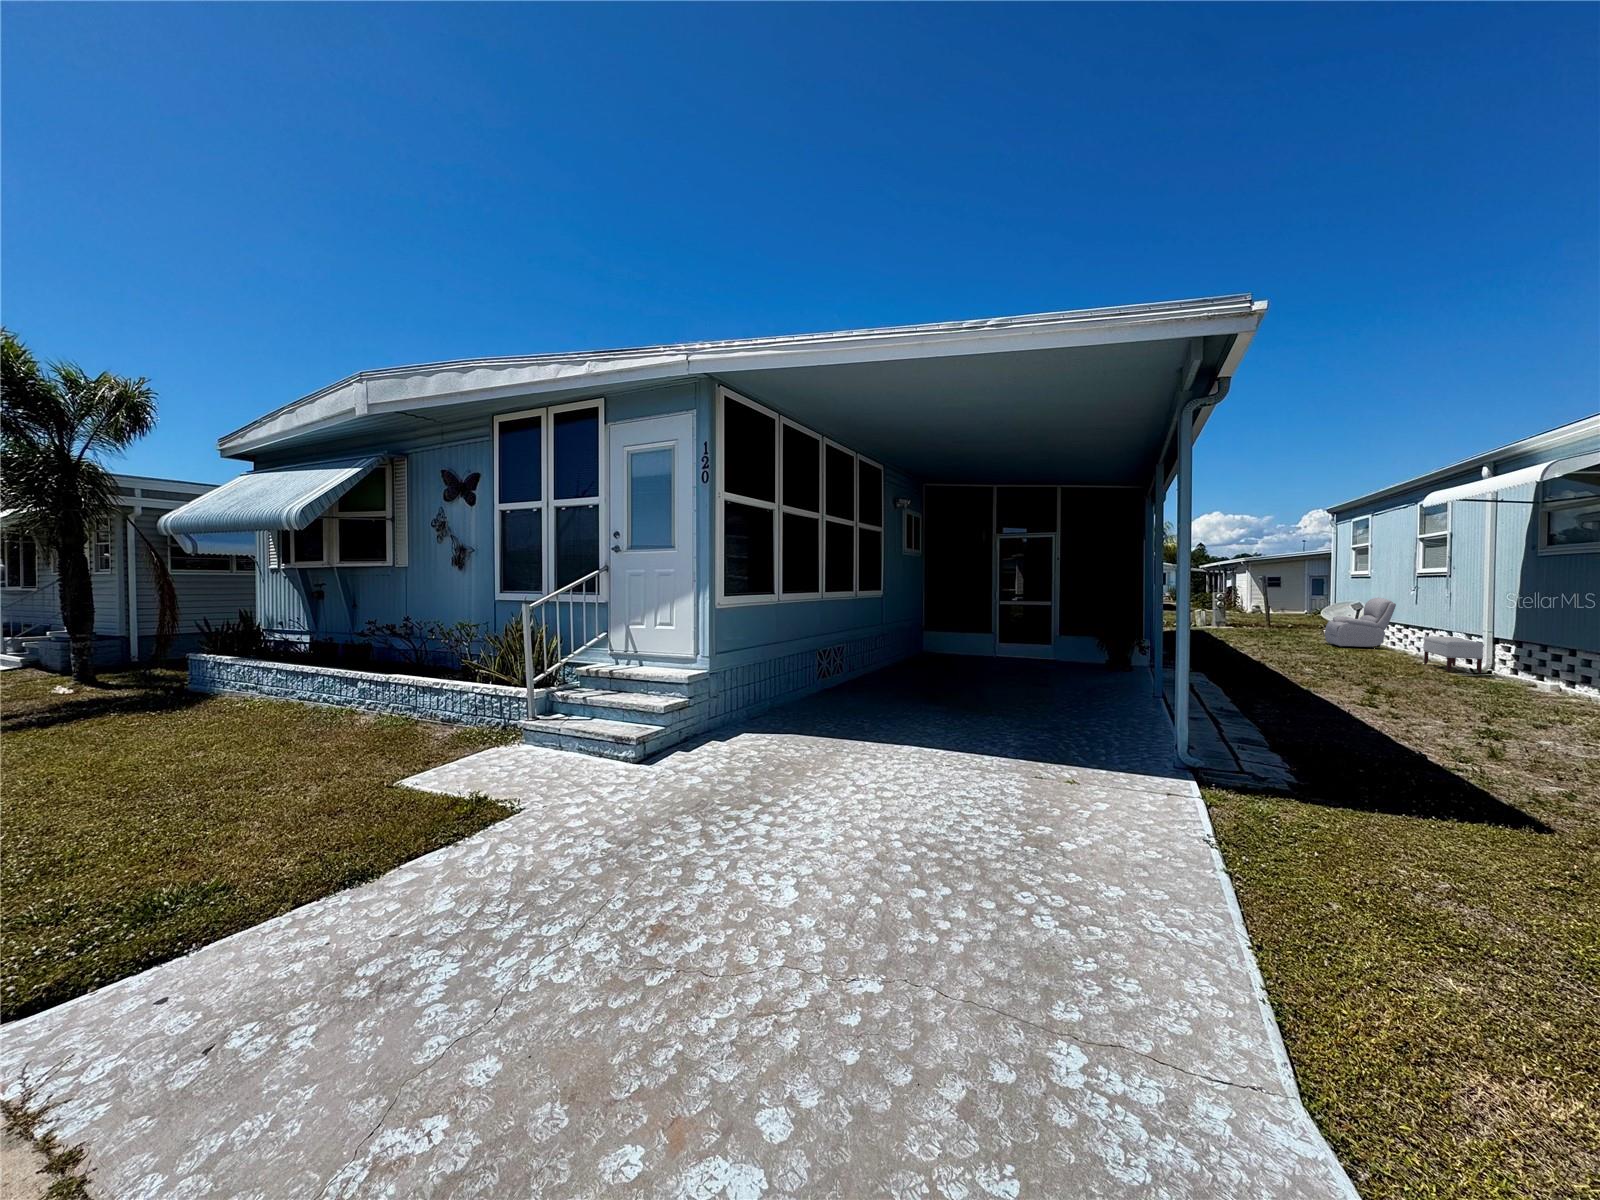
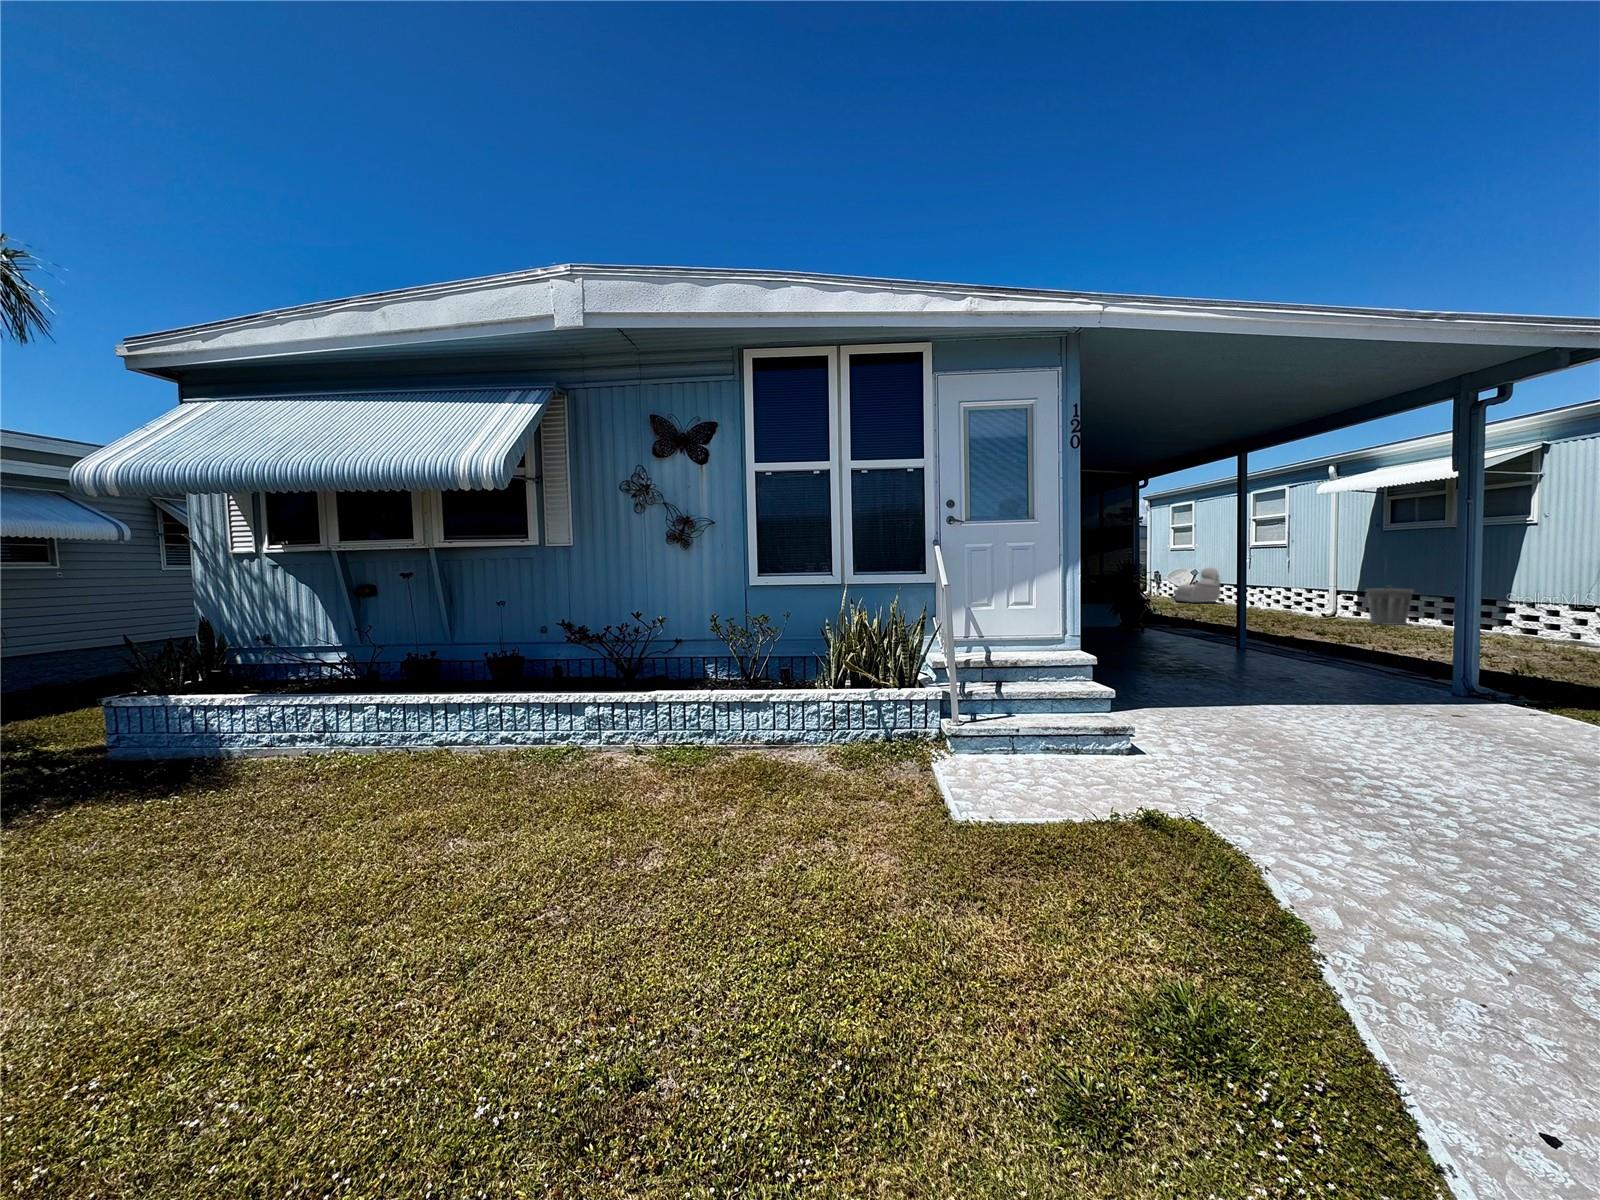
trash can: none [1492,634,1568,692] -> present [1365,586,1414,625]
bench: present [1424,636,1484,674] -> none [1278,591,1332,616]

